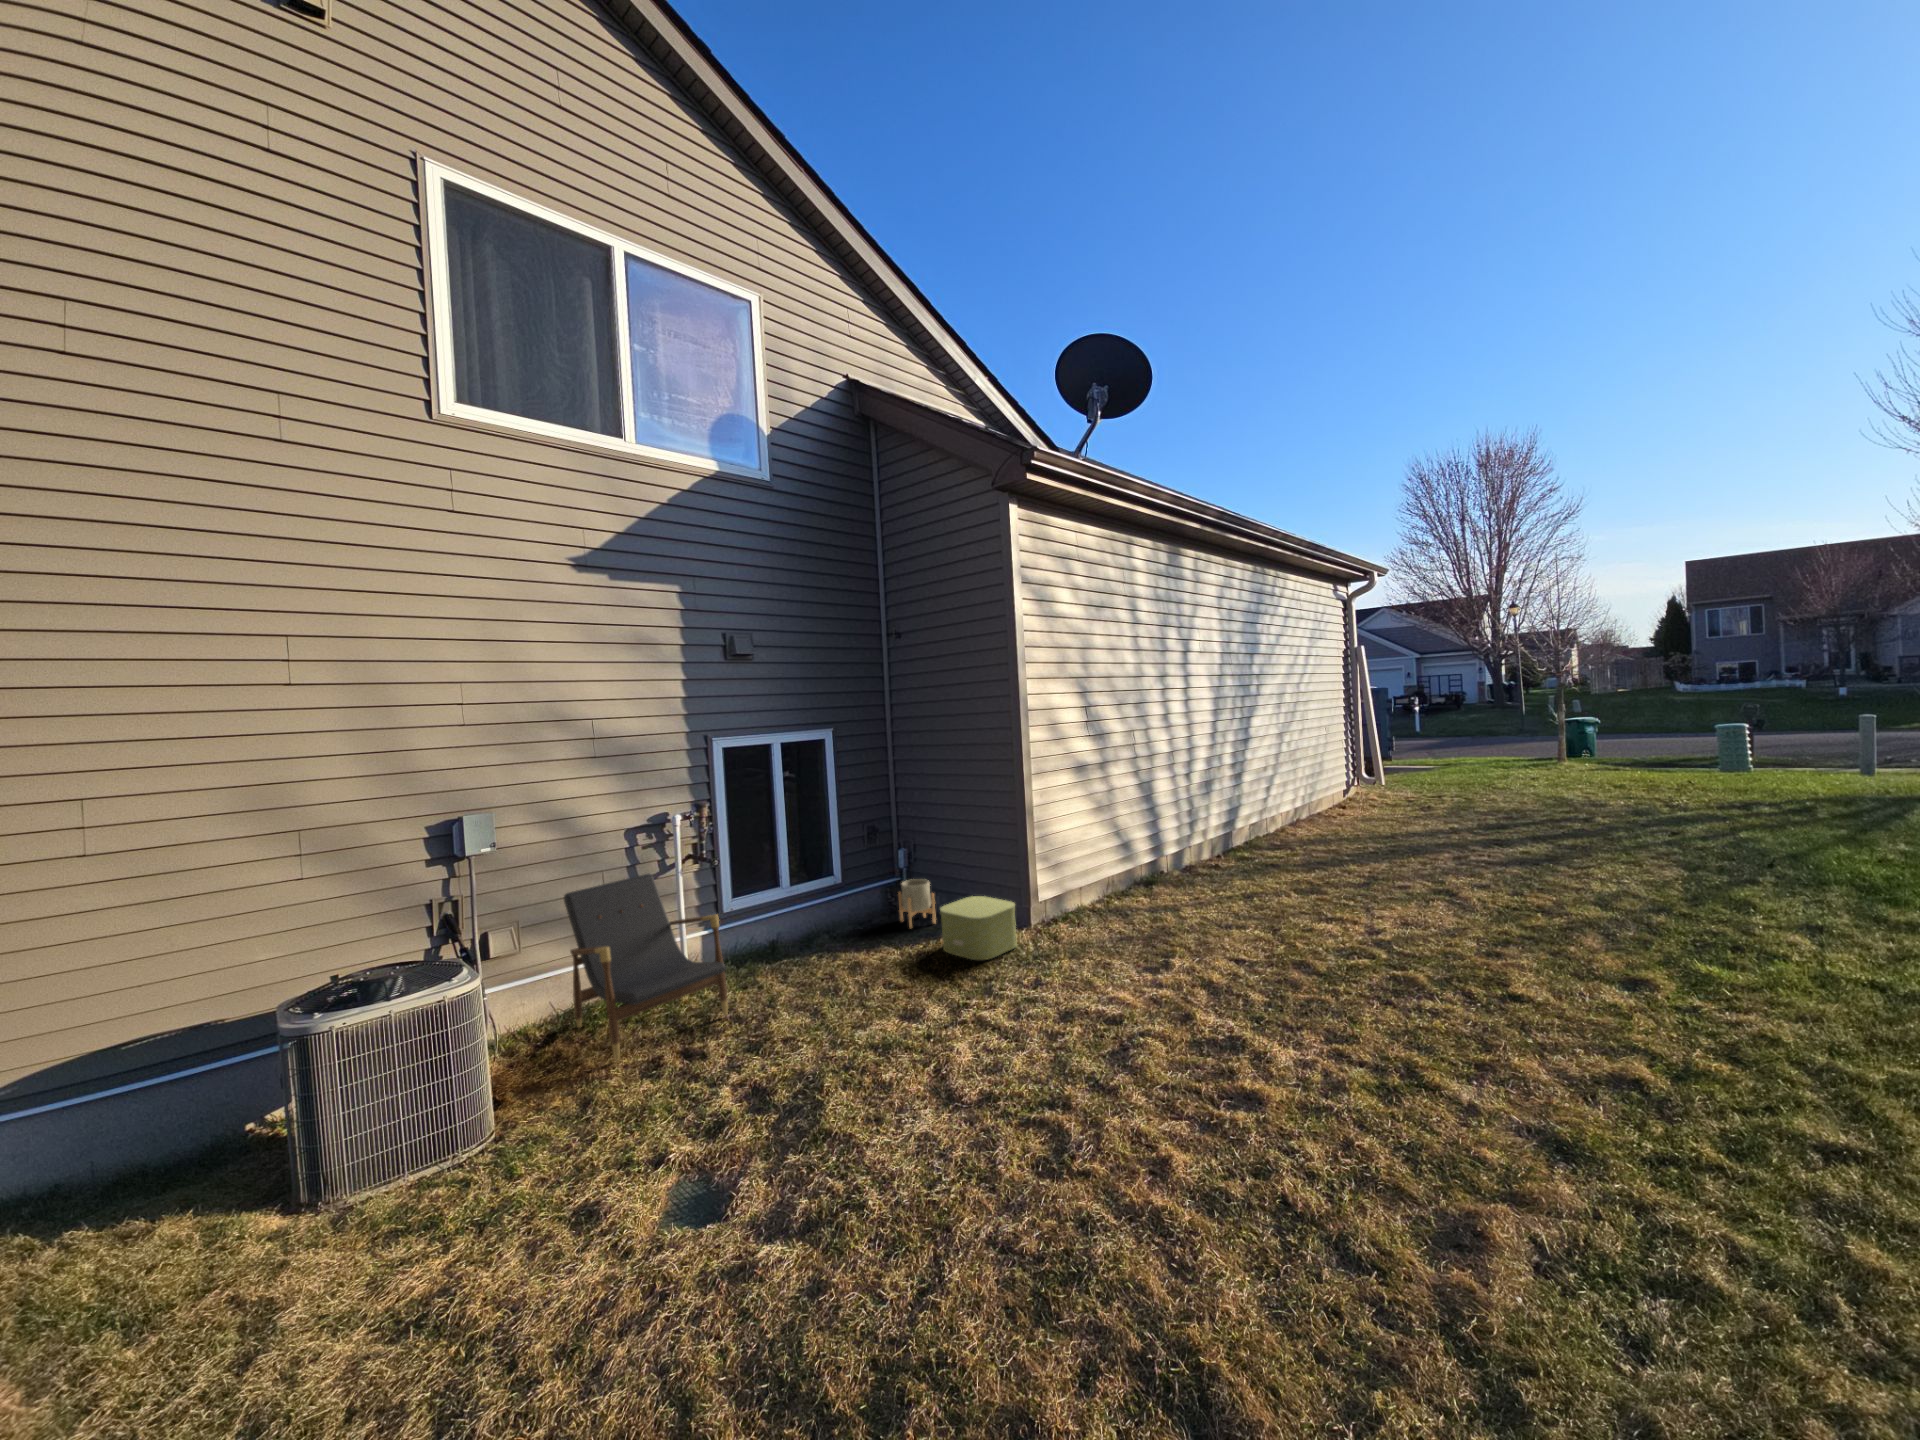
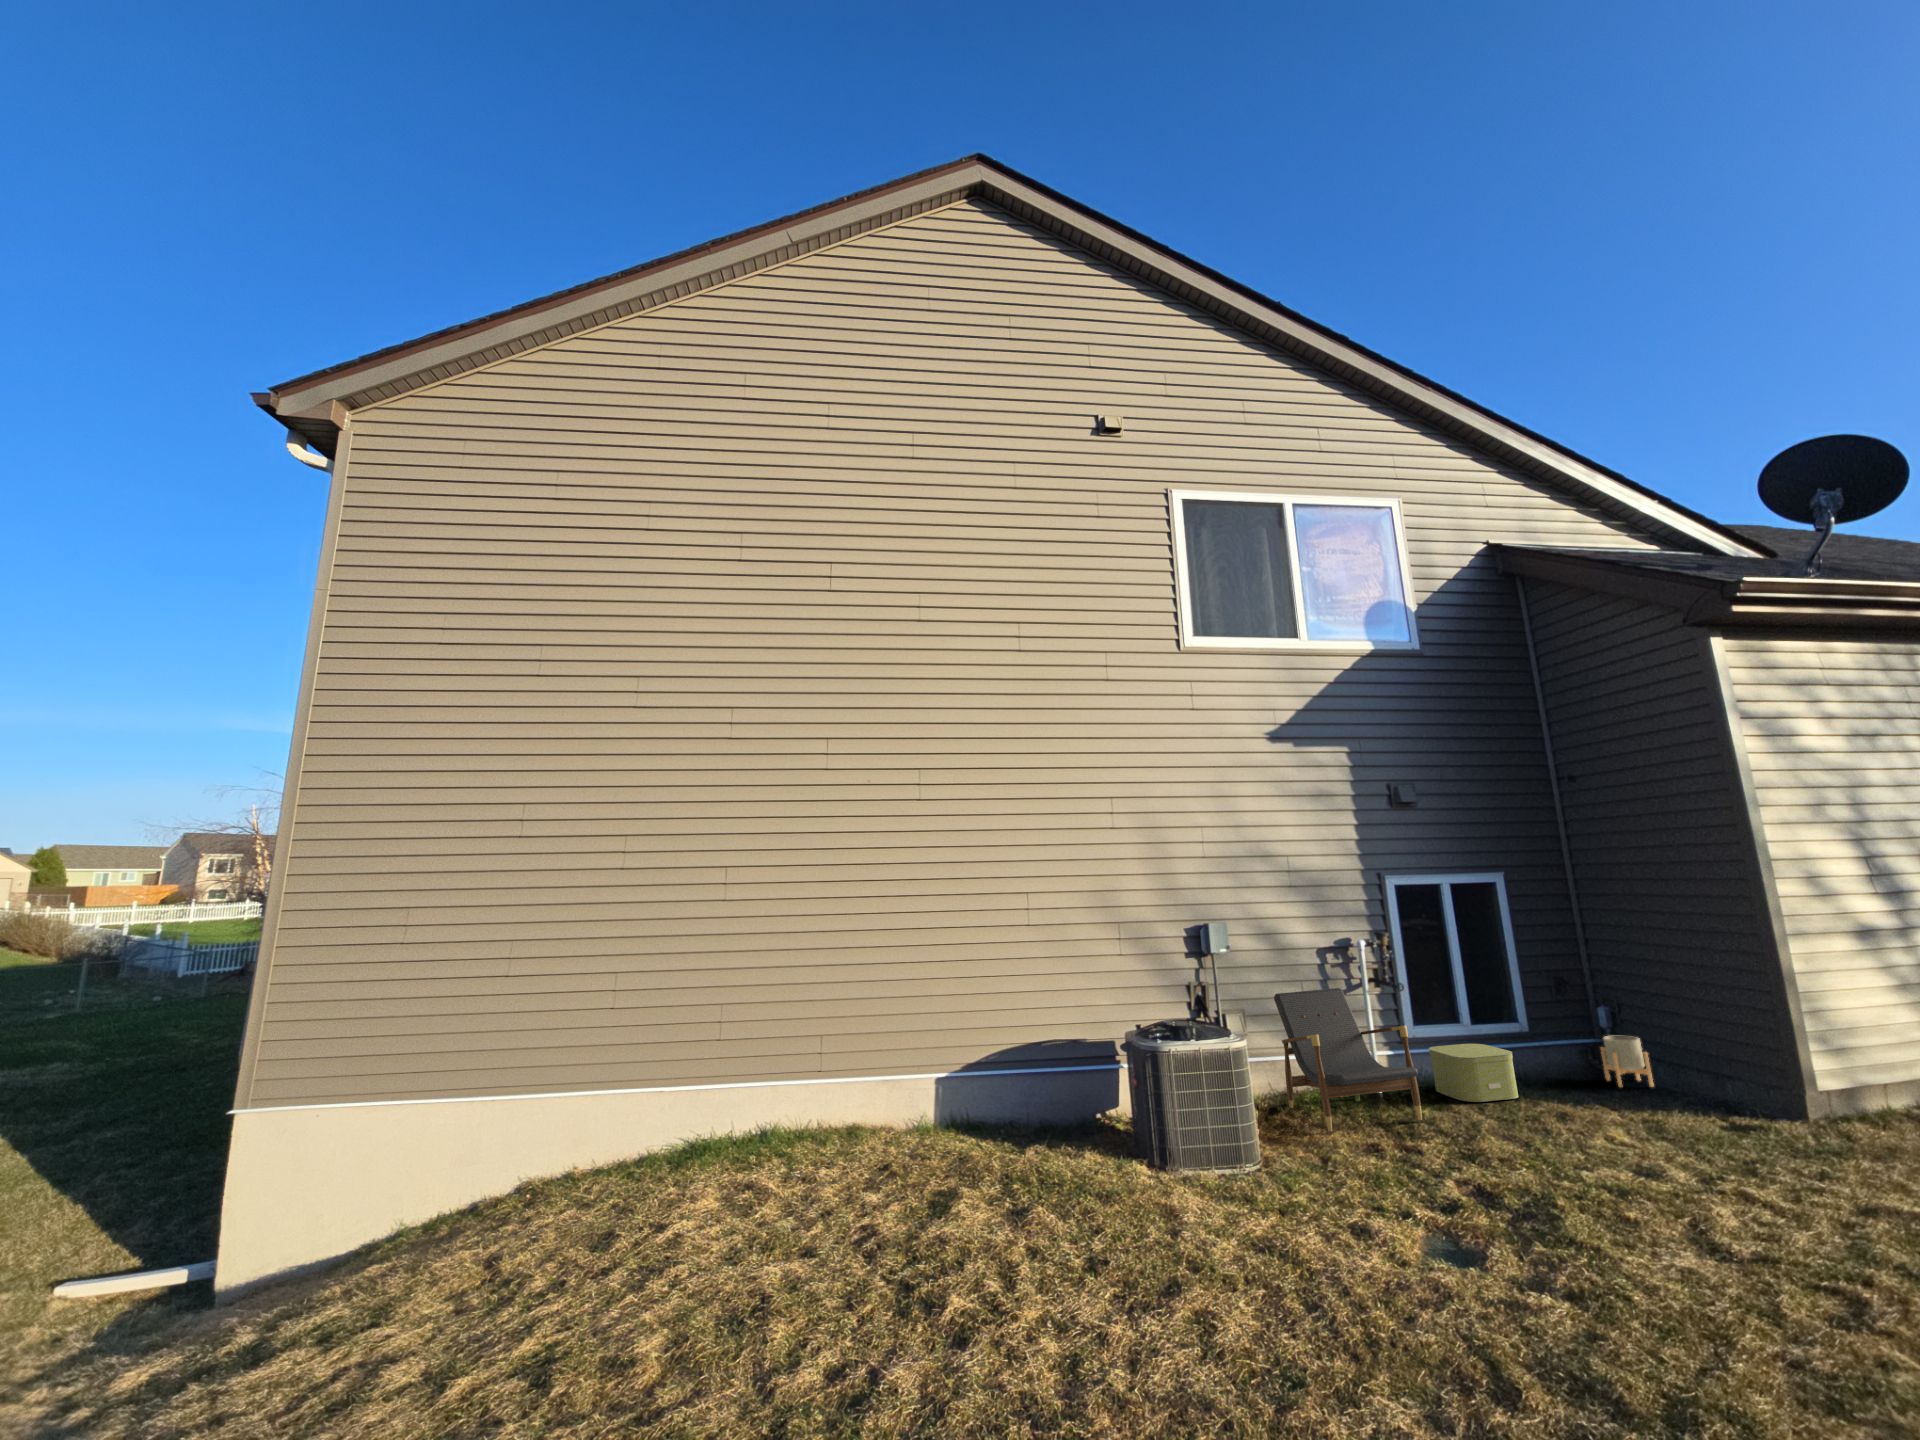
storage box: present [940,896,1016,960] -> present [1429,1044,1518,1102]

